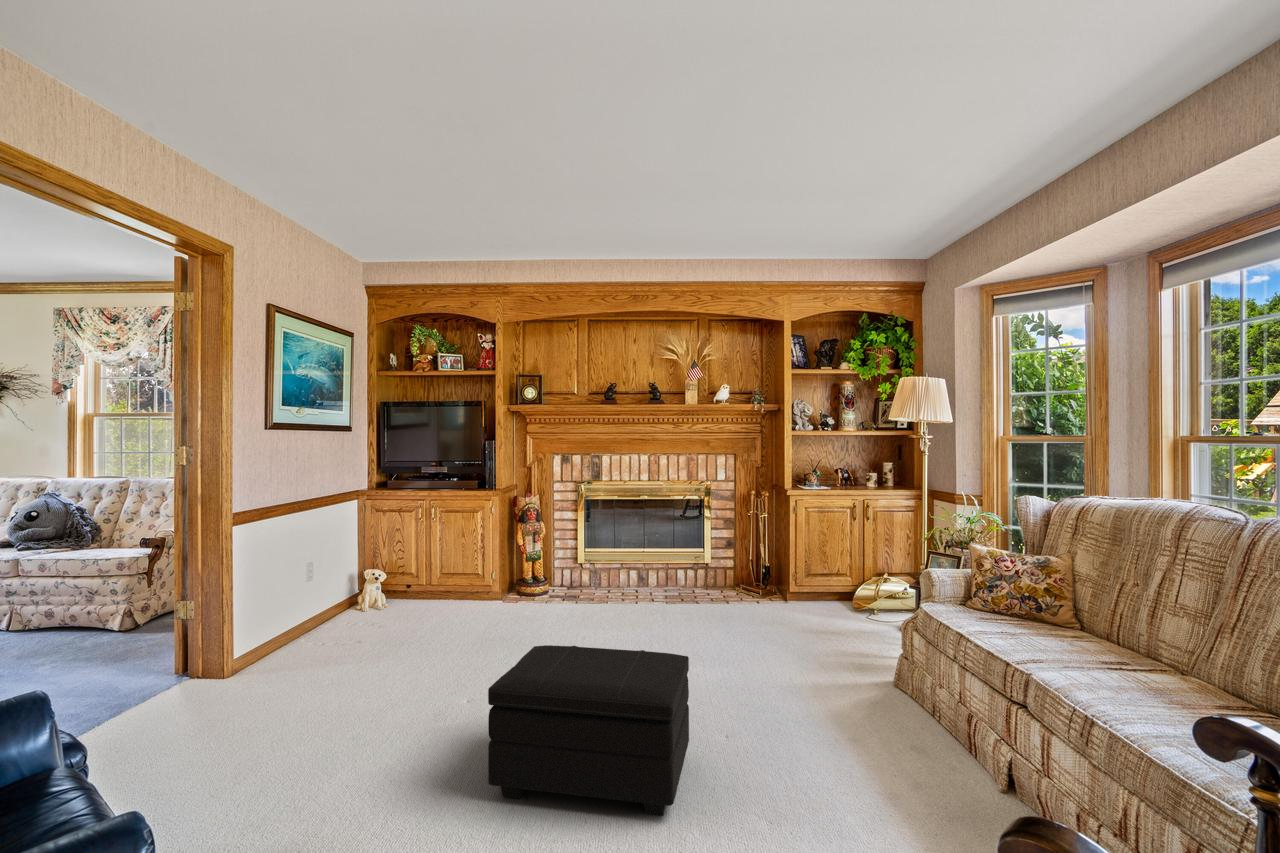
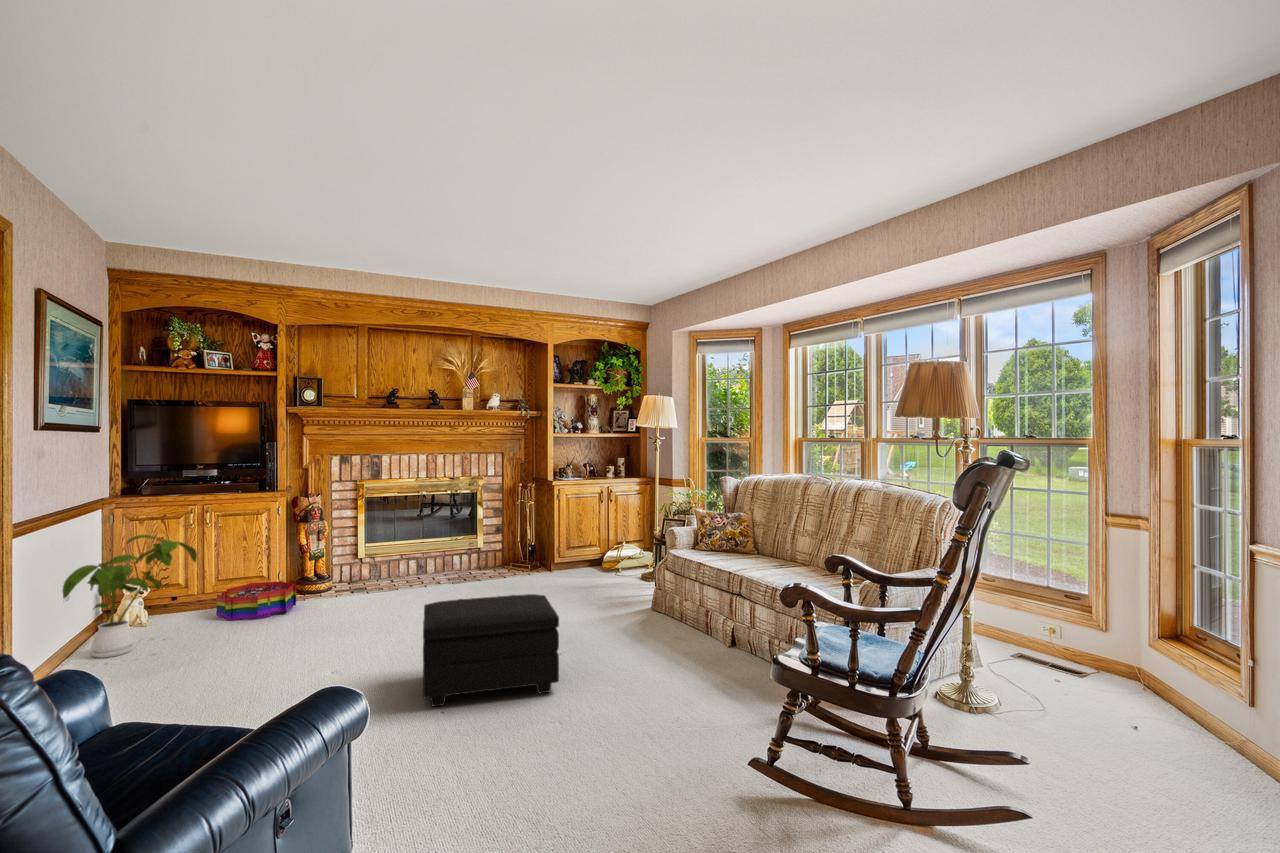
house plant: none [271,528,392,643] -> present [63,535,197,658]
storage bin: none [431,580,501,619] -> present [217,581,296,620]

